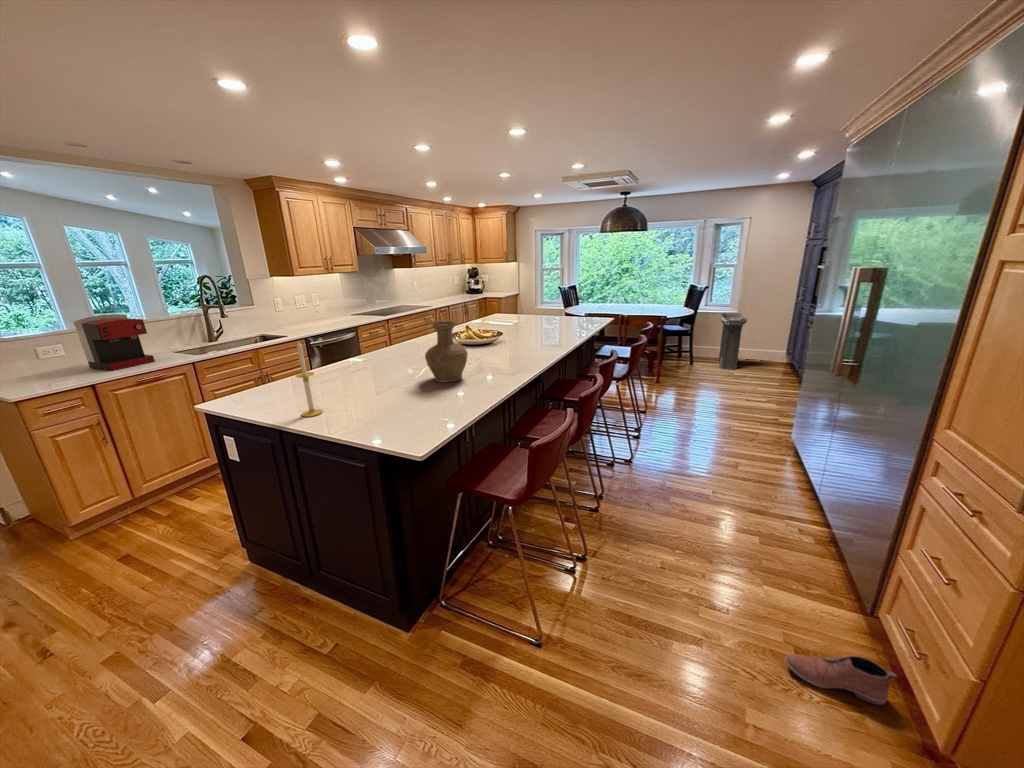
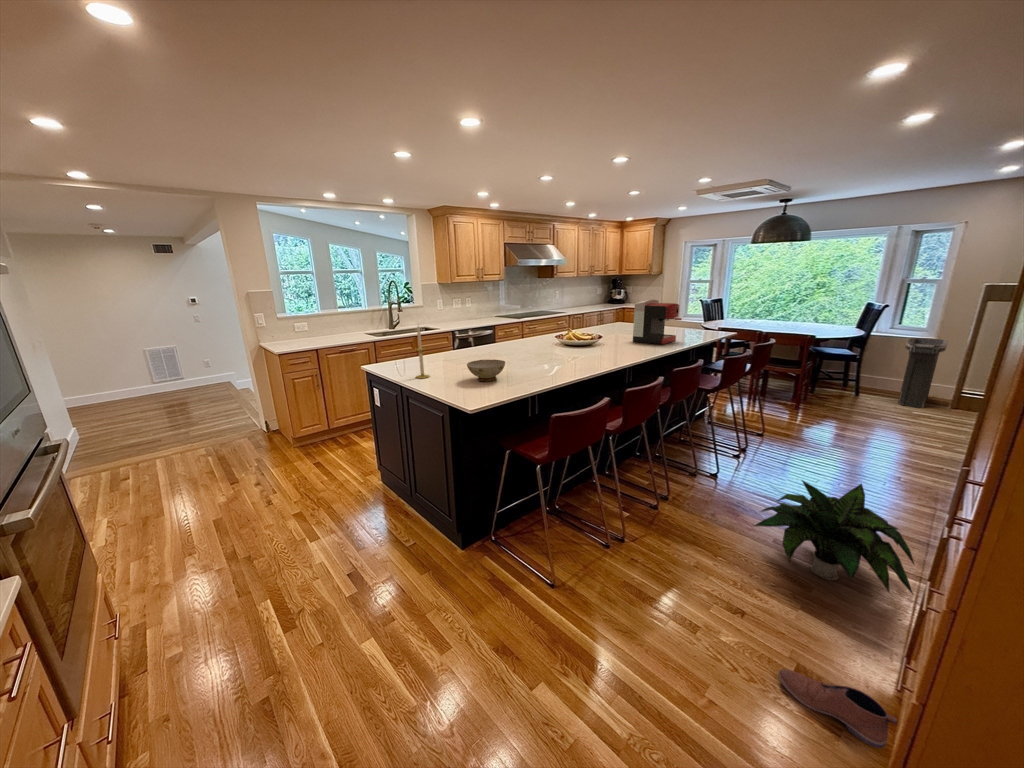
coffee maker: present [74,314,155,371] -> present [633,299,681,344]
vase: present [425,321,468,382] -> none [512,319,546,369]
ceramic bowl: none [382,377,434,409] -> present [467,359,505,382]
potted plant: none [696,451,833,548] -> present [755,480,914,594]

